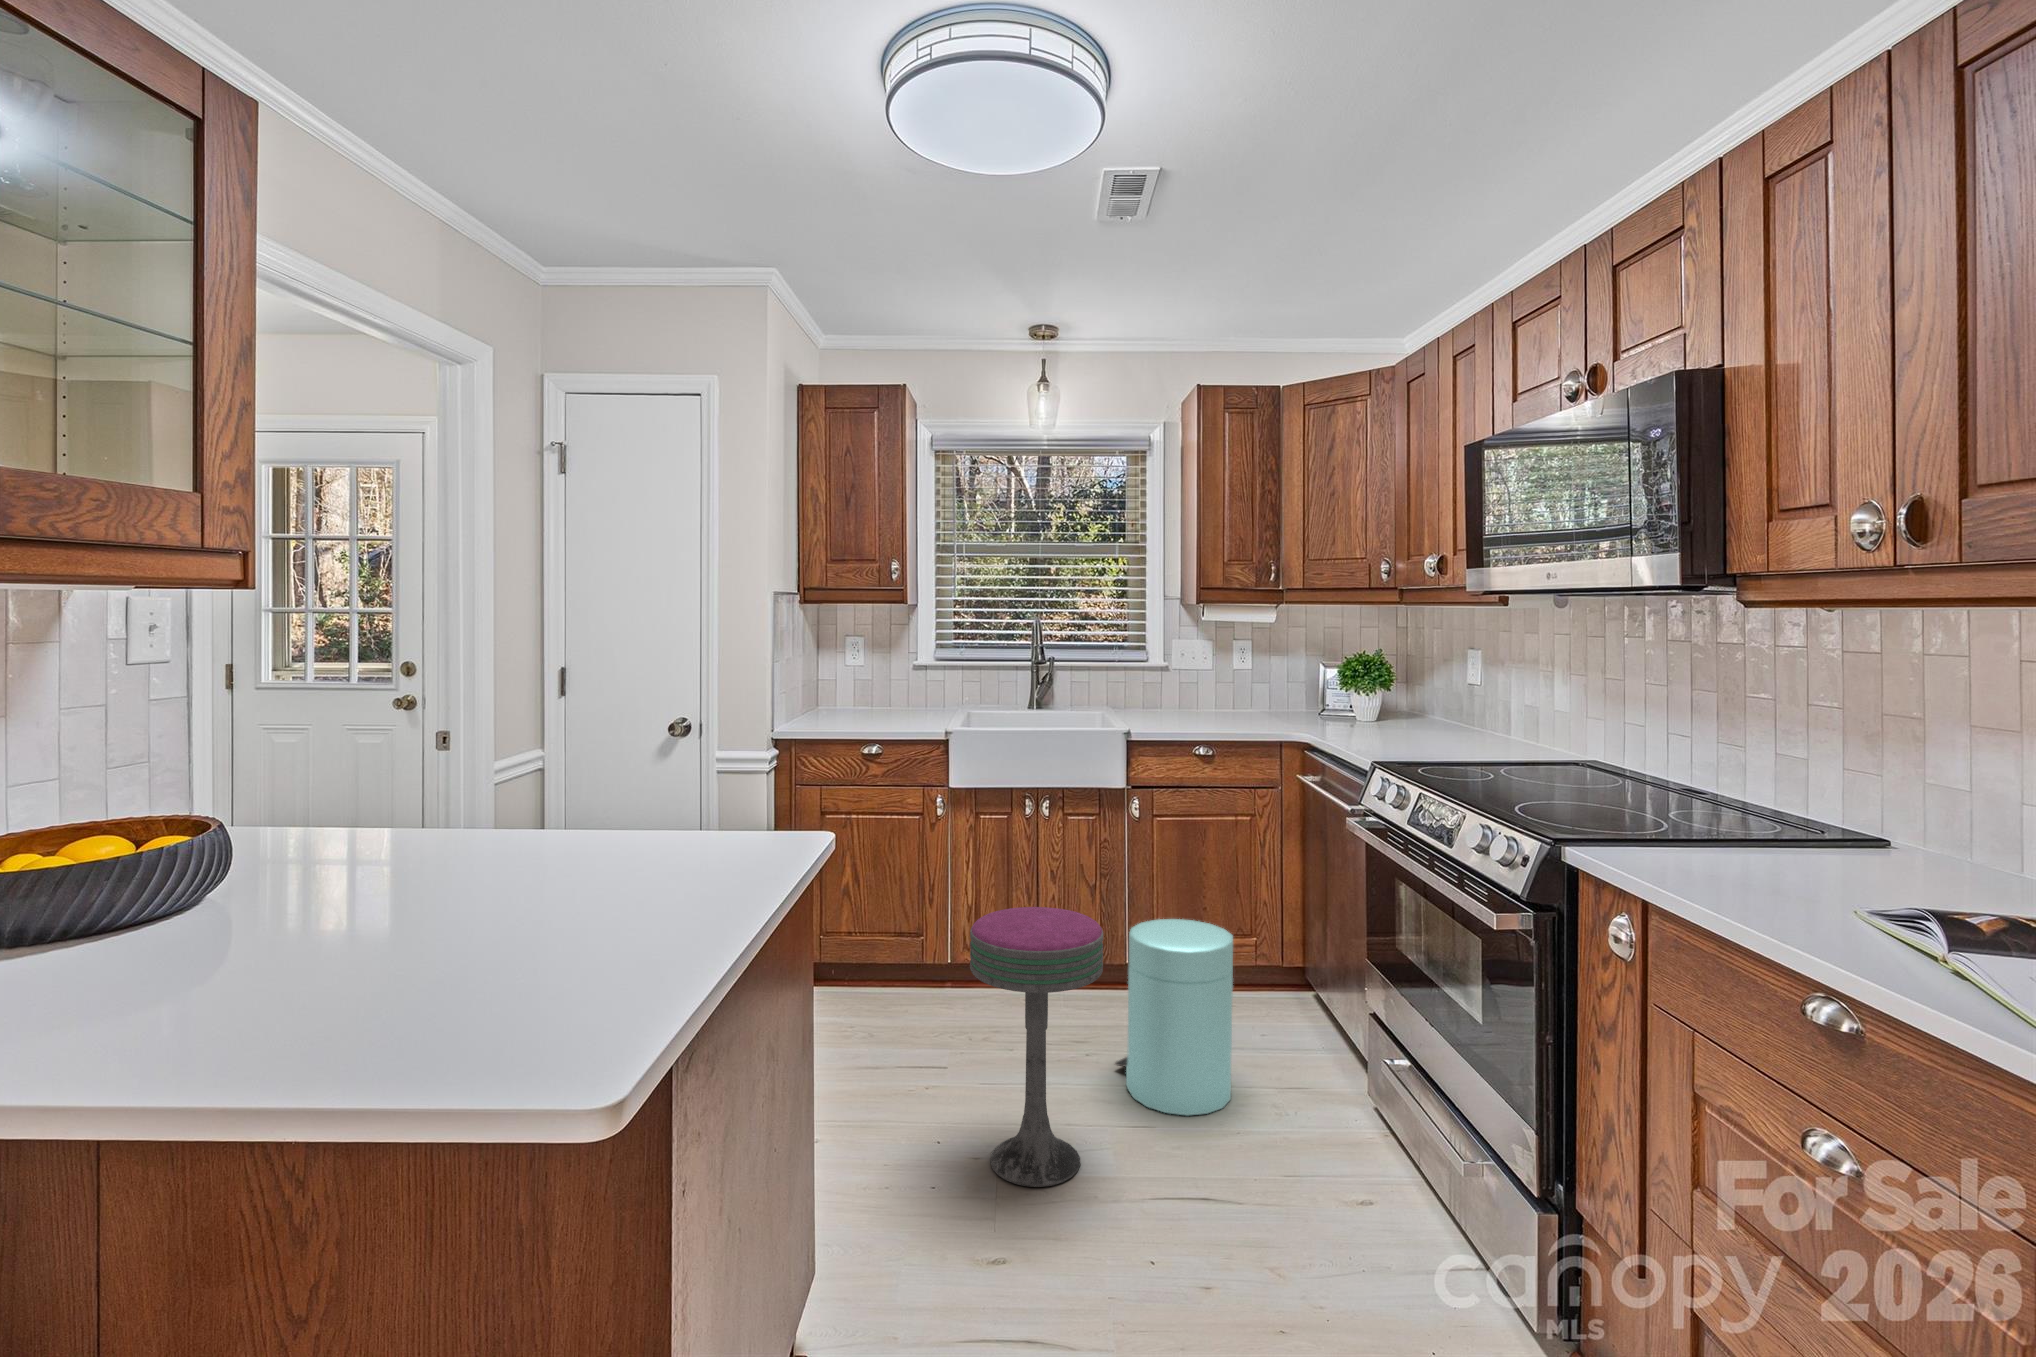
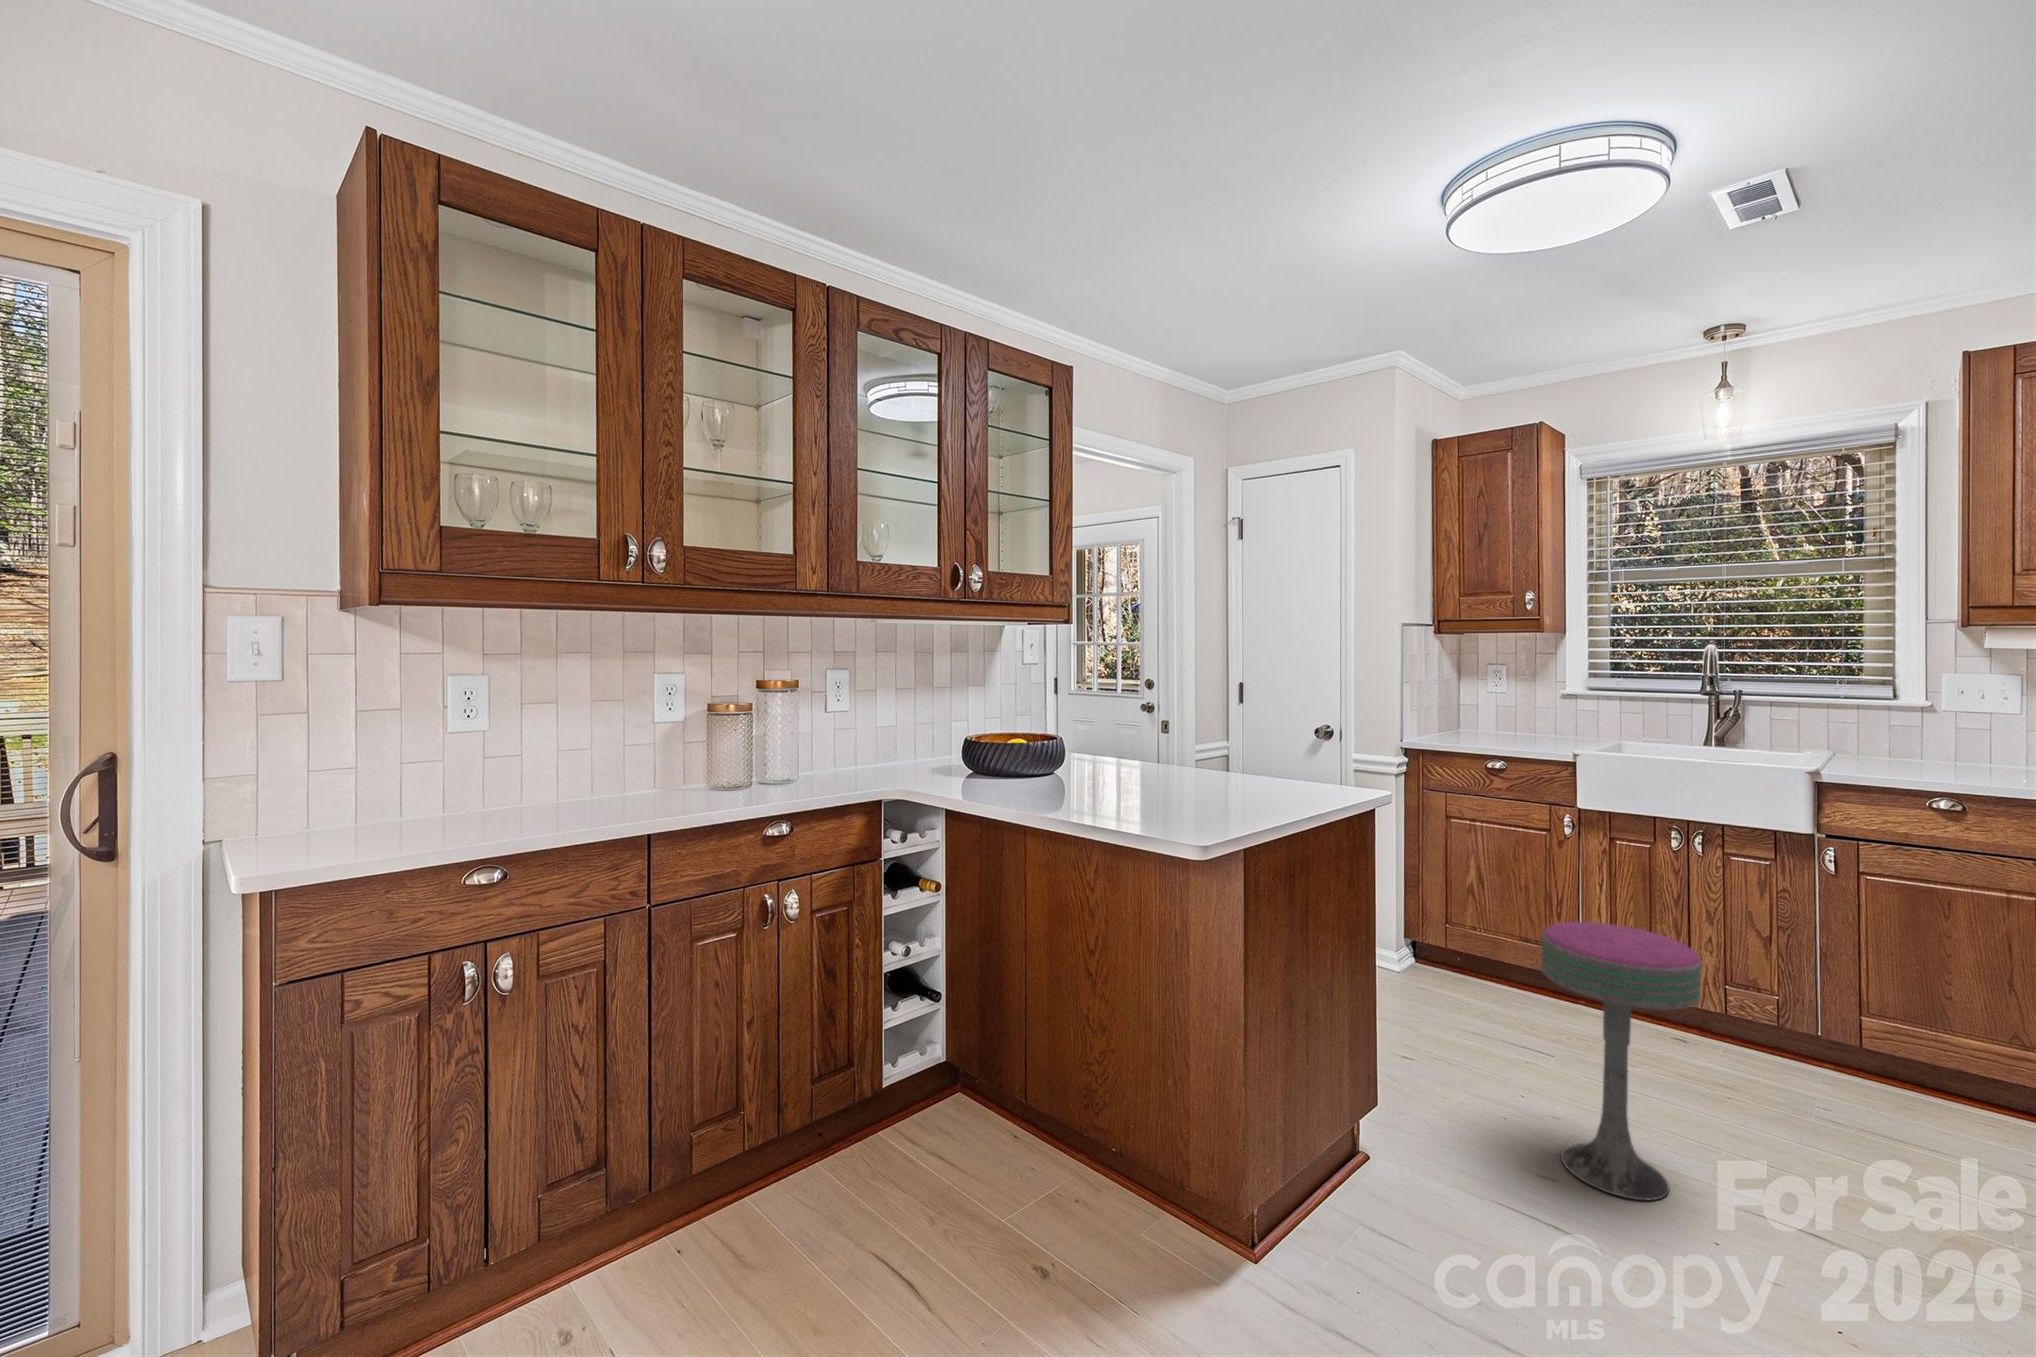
trash can: present [1115,919,1233,1116] -> none [1757,980,1941,1222]

